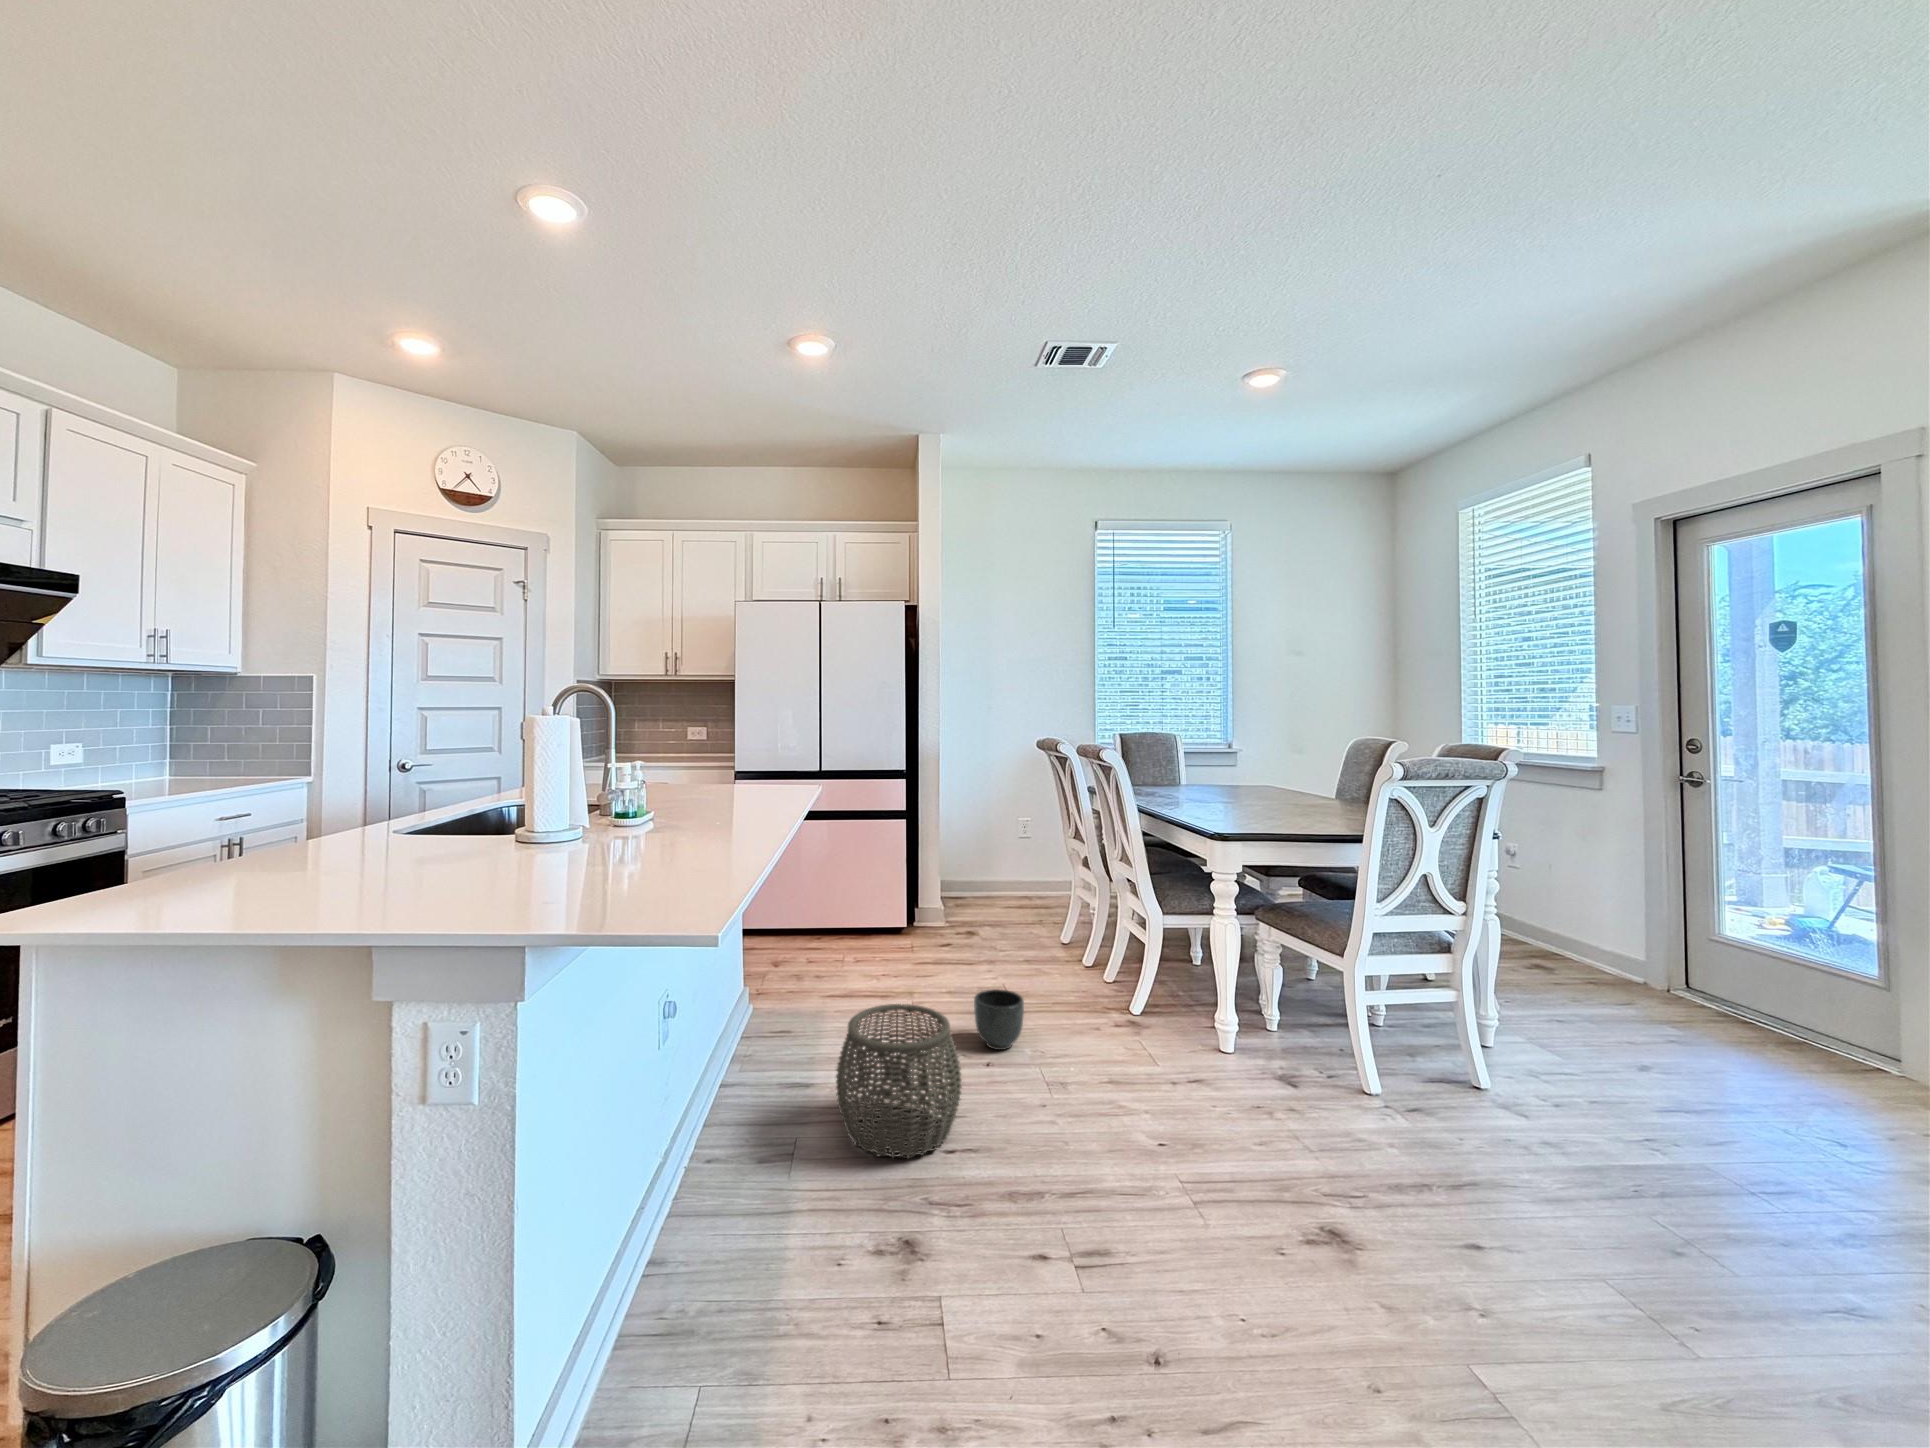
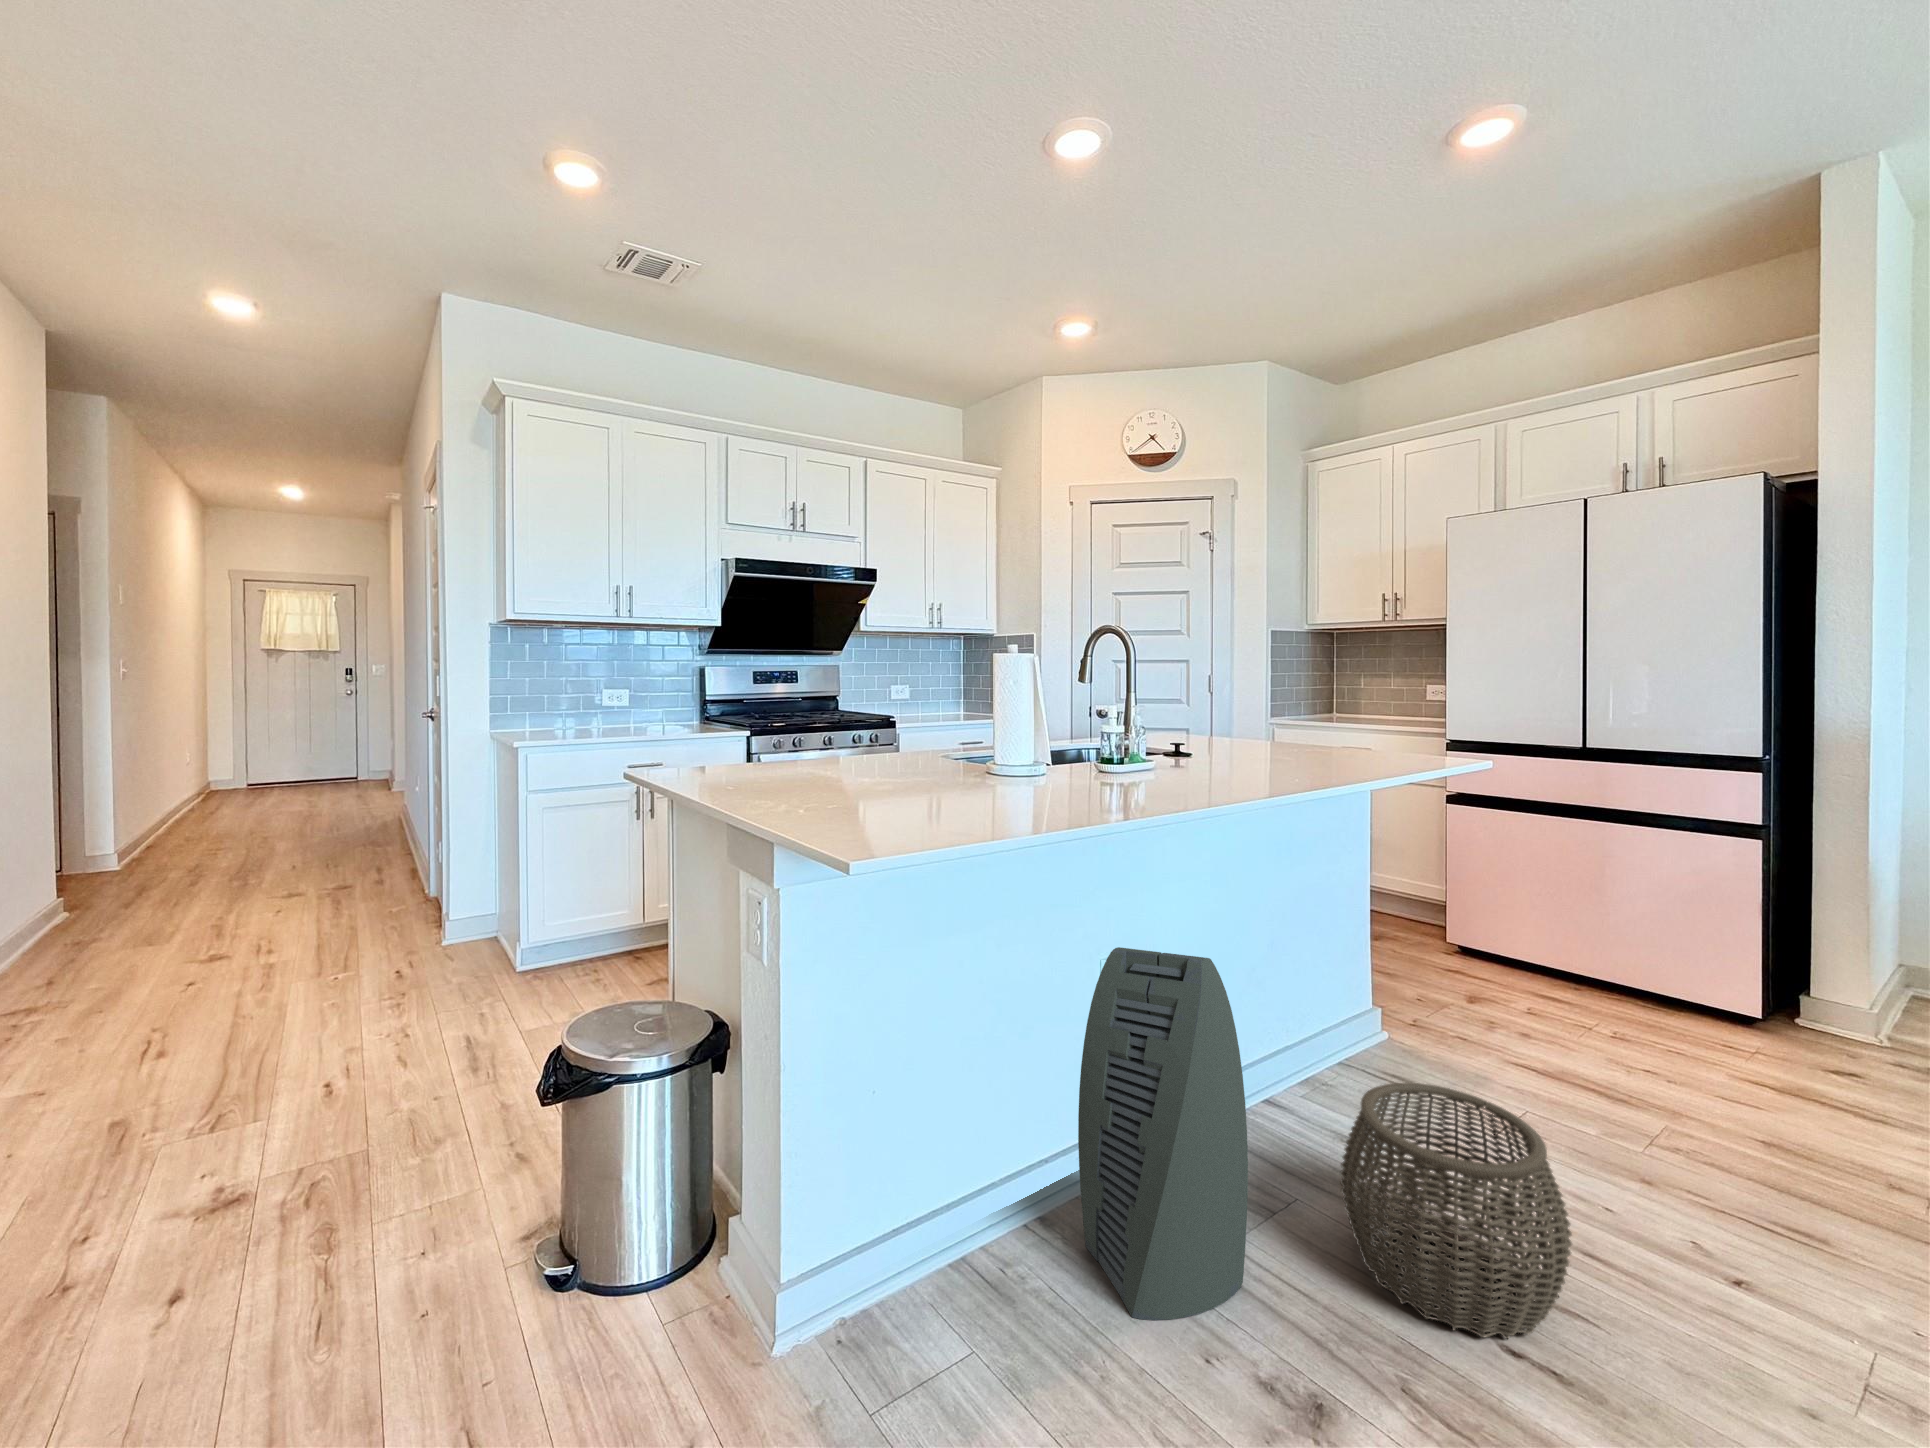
air purifier: none [697,957,816,1283] -> present [1078,947,1248,1320]
planter: present [974,989,1024,1050] -> none [1735,1165,1873,1296]

